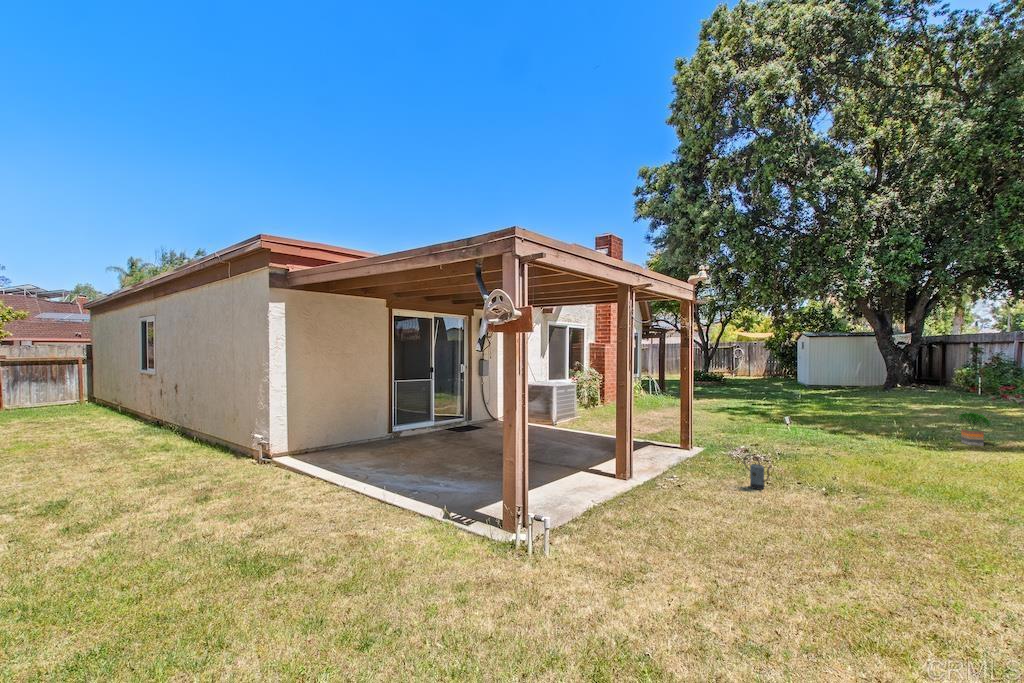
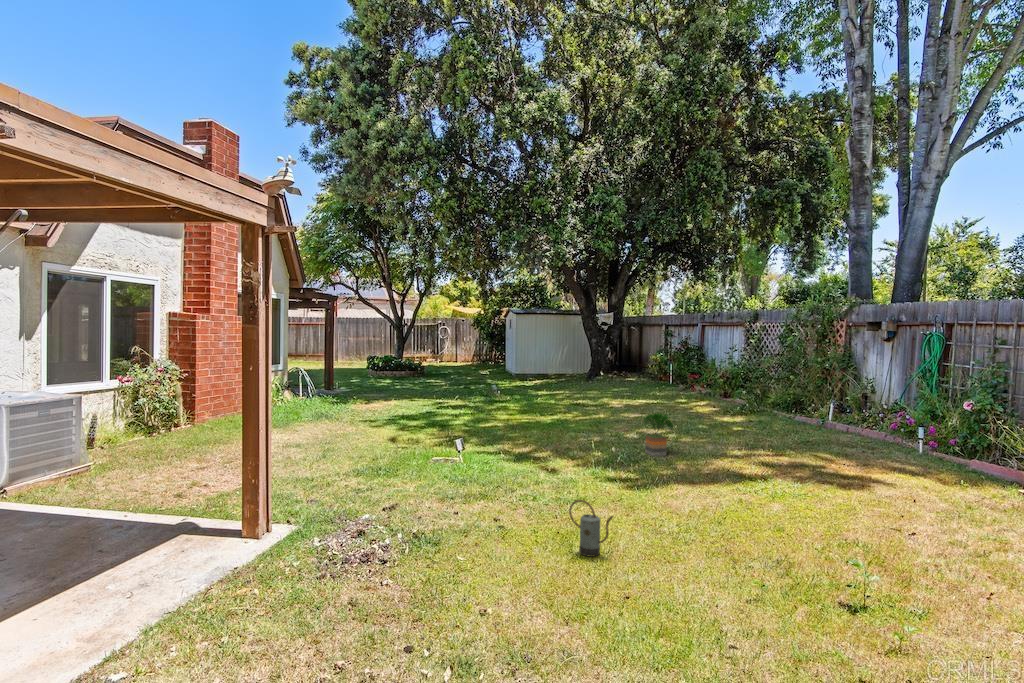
watering can: present [744,455,771,490] -> present [569,500,613,557]

